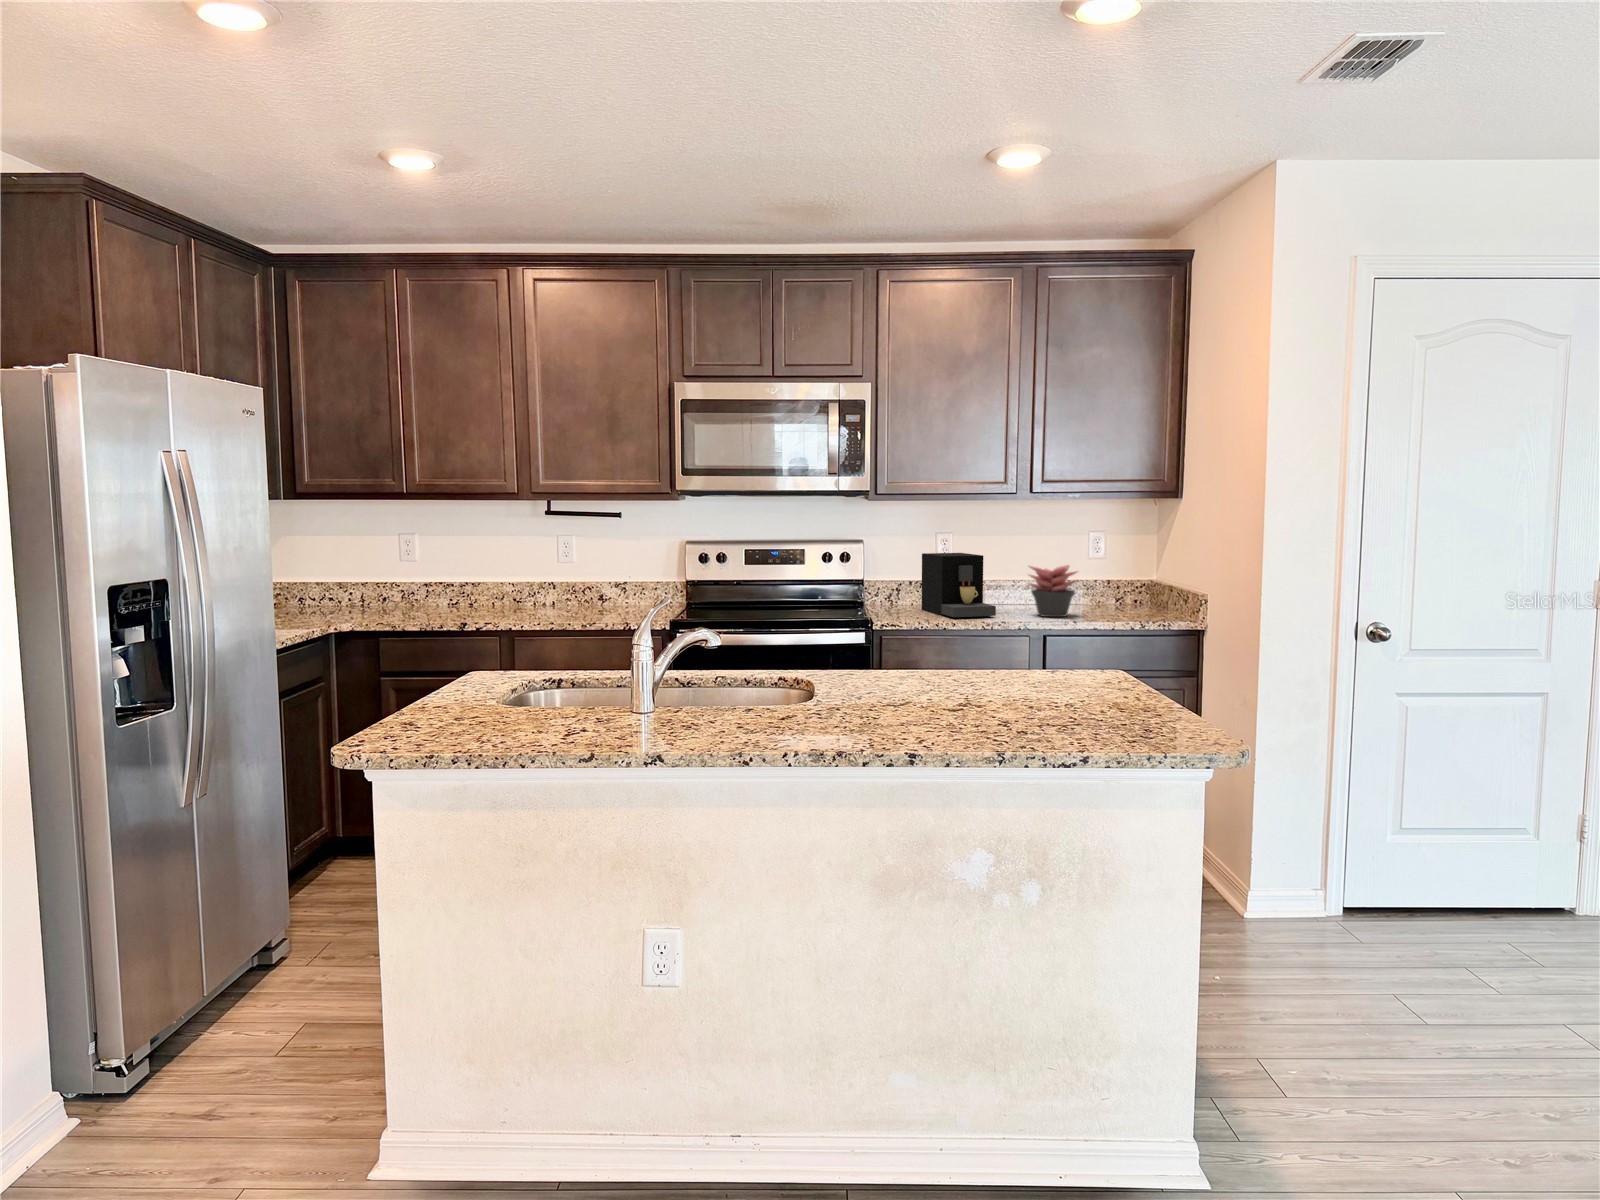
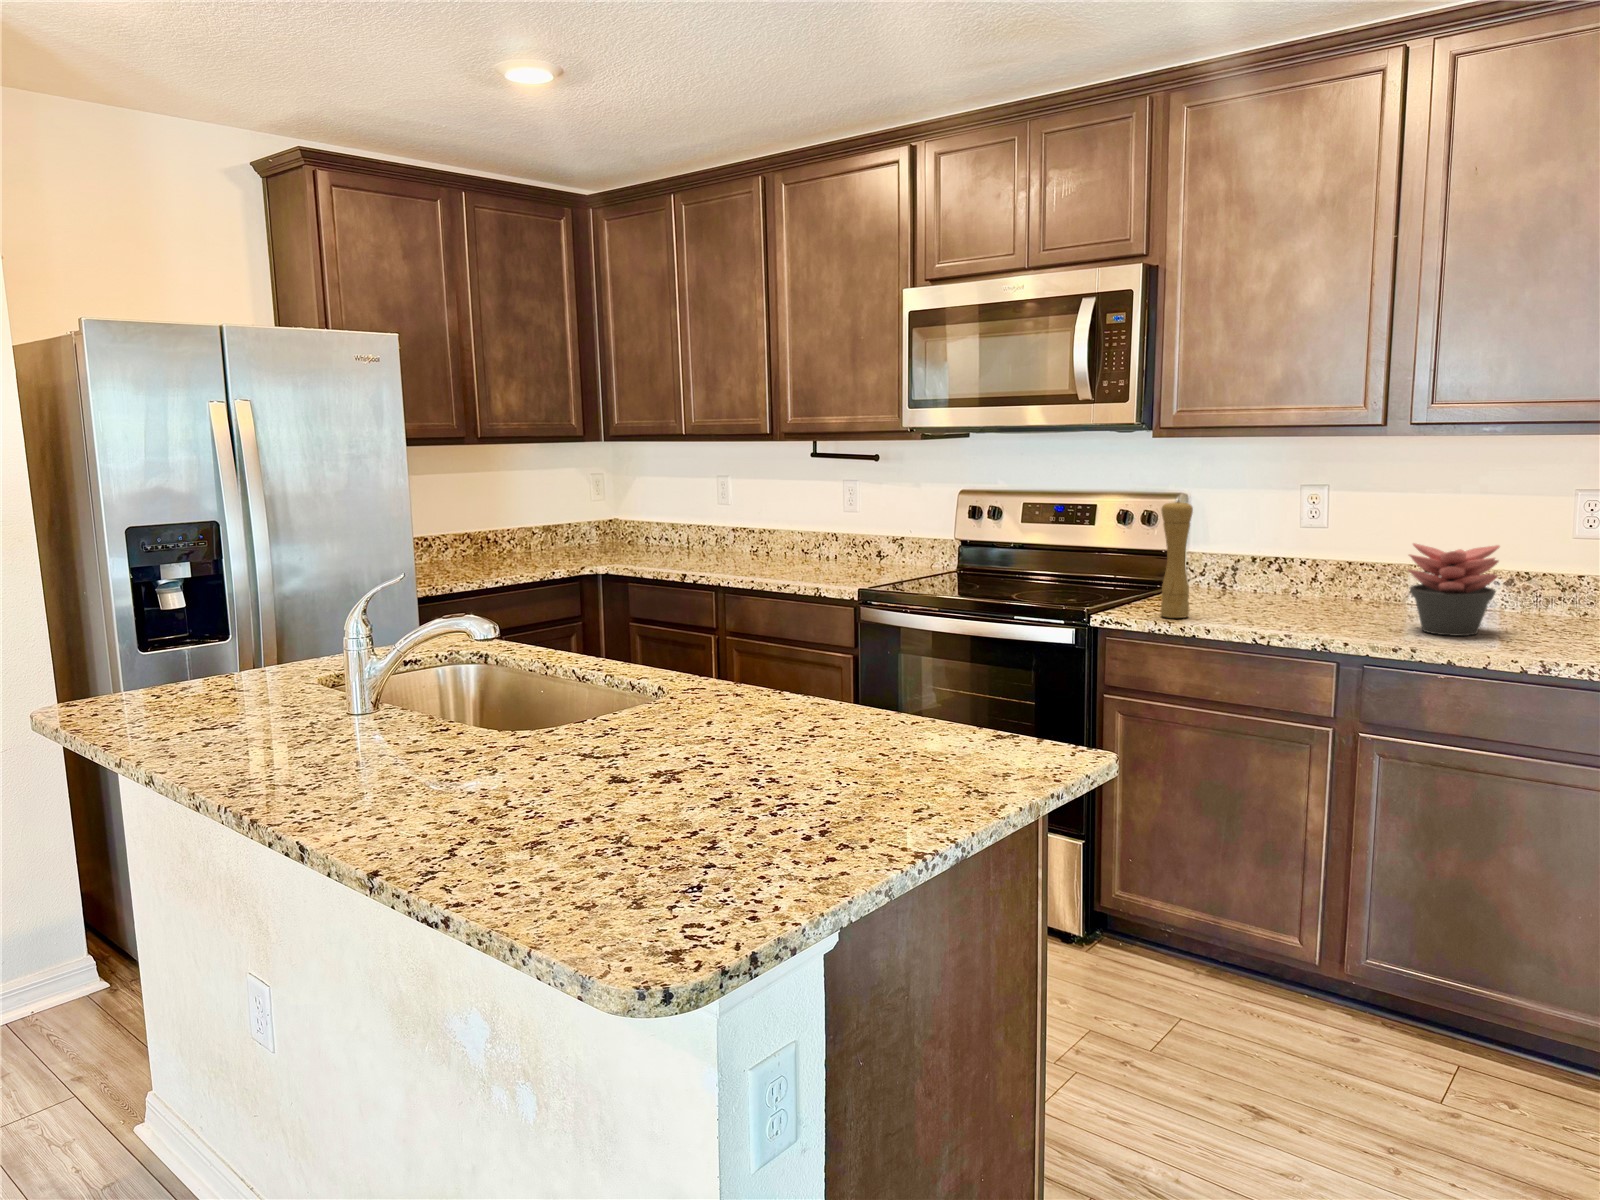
pepper mill: none [896,543,916,621] -> present [1160,500,1193,618]
coffee maker: present [922,553,996,617] -> none [1254,515,1343,622]

